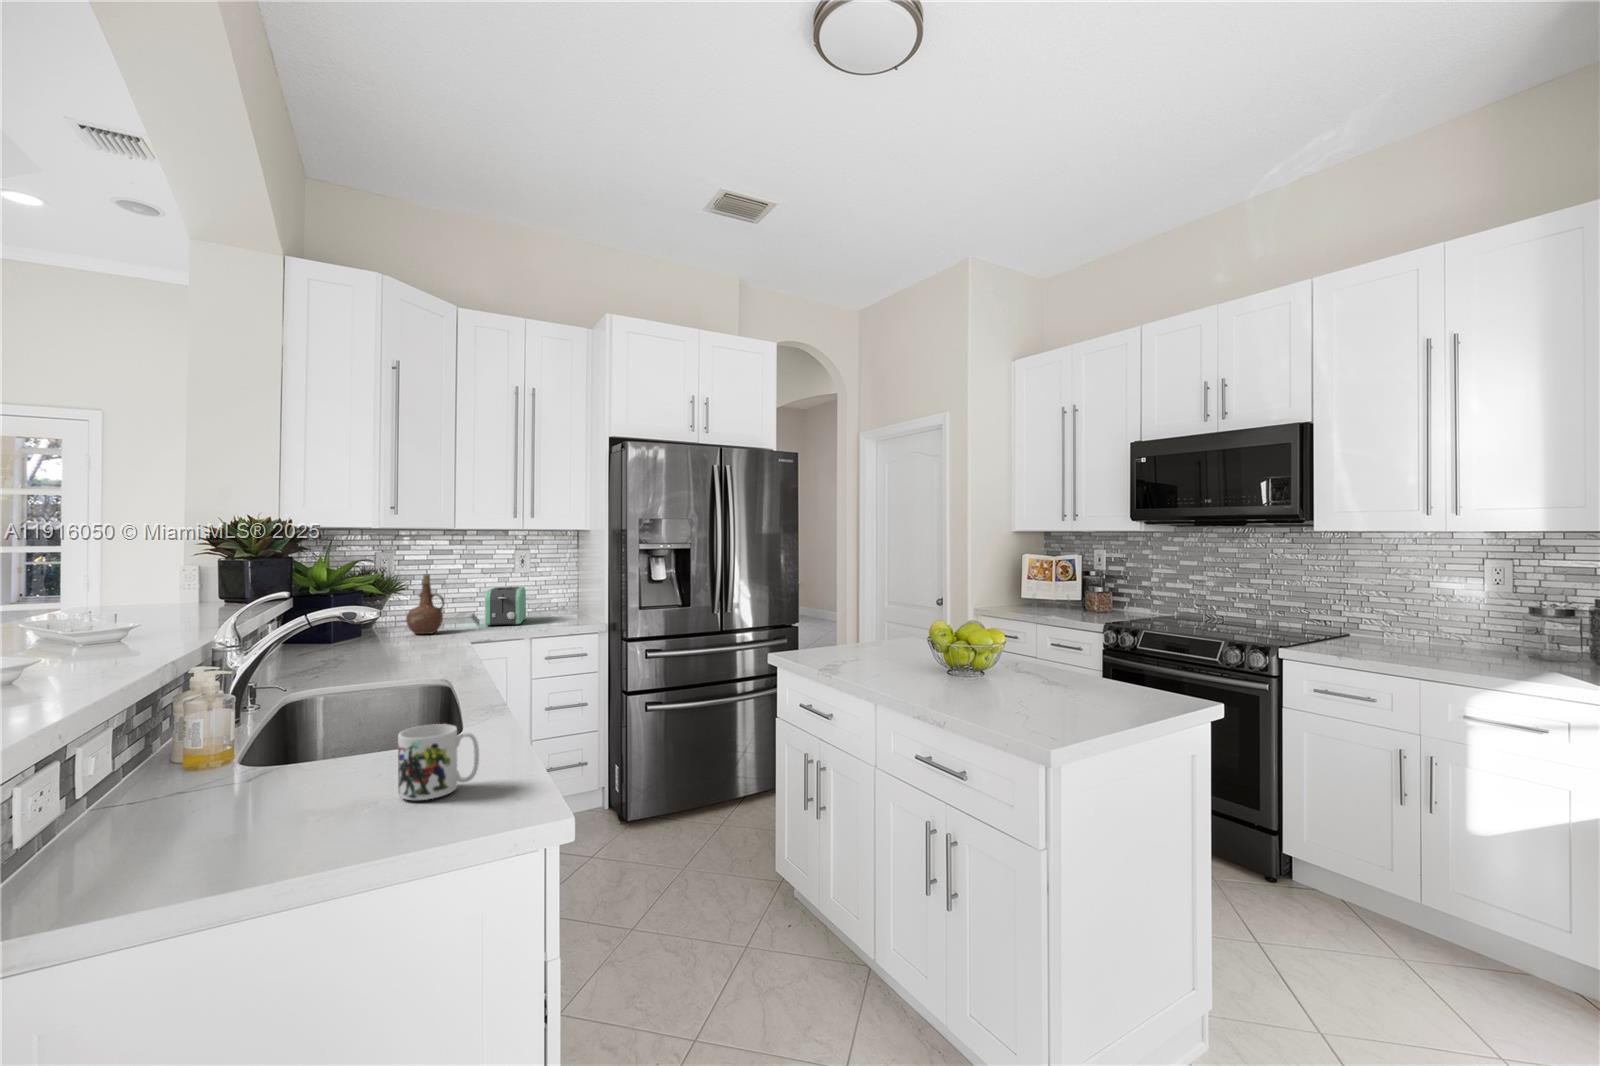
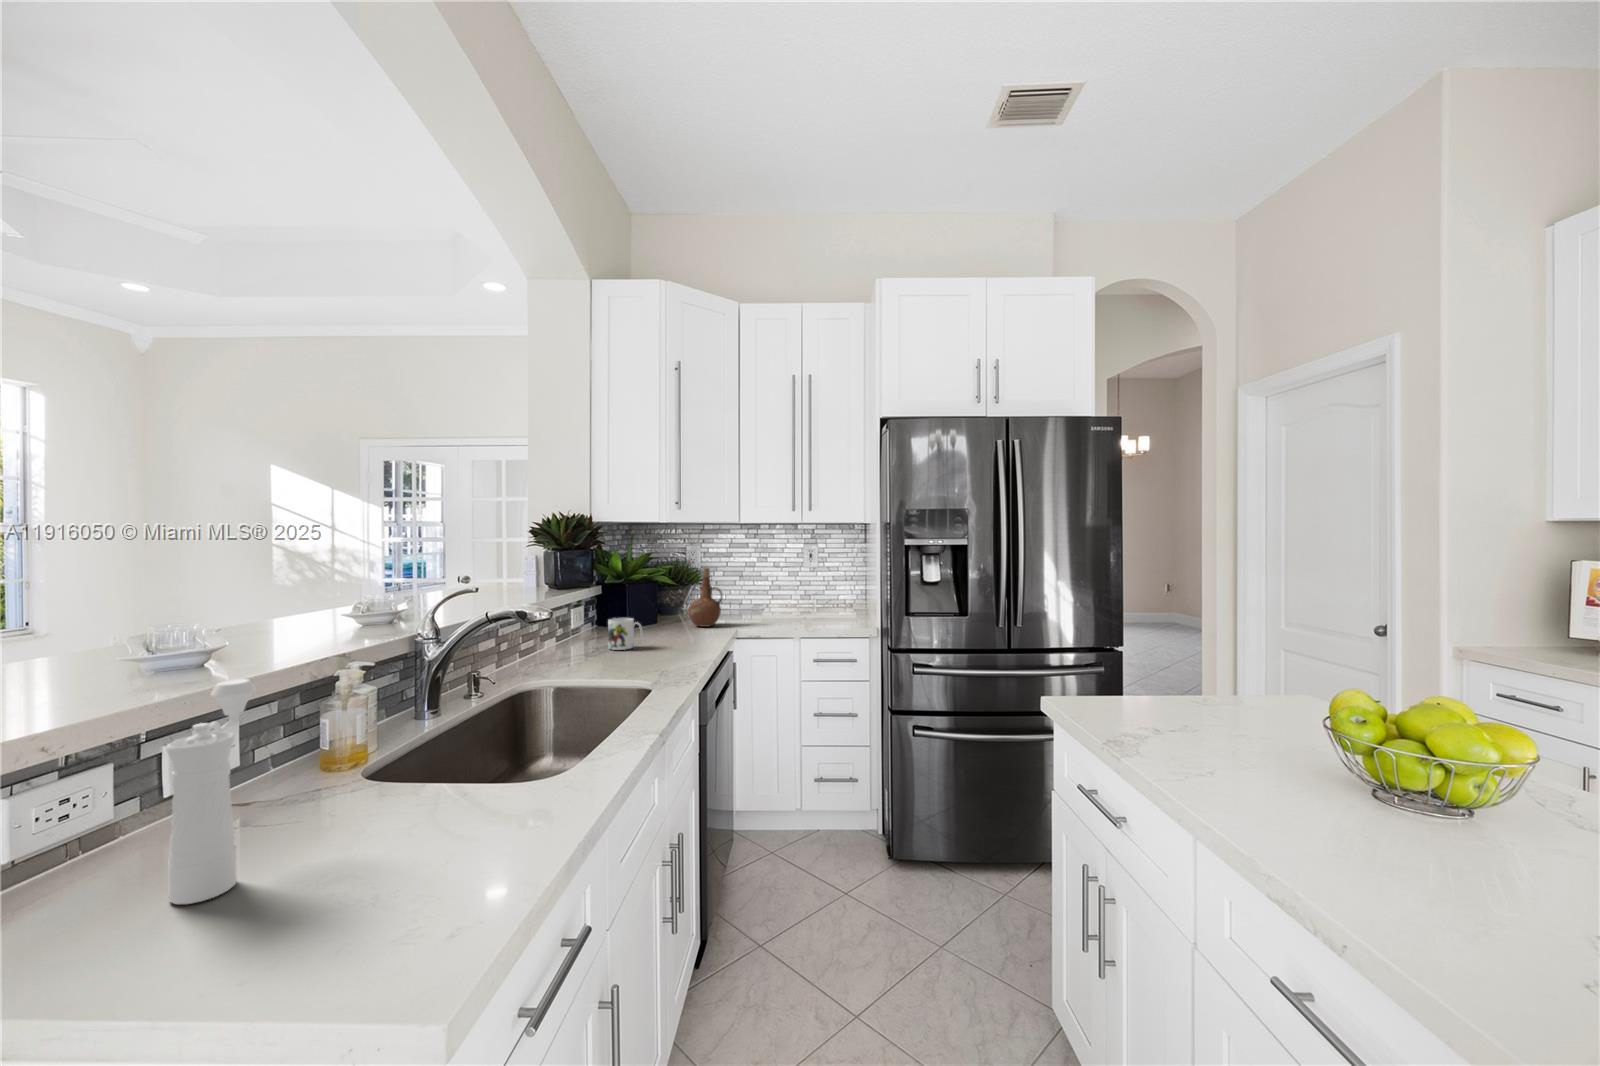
toaster: present [485,587,526,626] -> none [765,582,810,622]
pepper mill: none [239,655,310,811] -> present [166,679,256,904]
mug: present [398,724,479,800] -> present [608,618,643,650]

